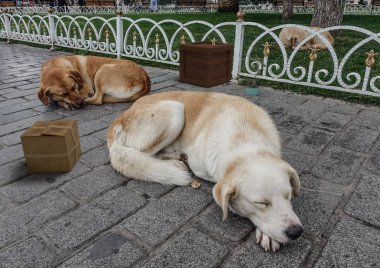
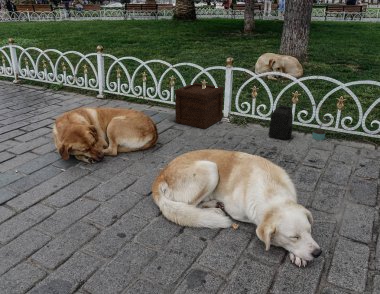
potted plant: present [245,54,266,95] -> present [311,99,334,140]
backpack: none [278,60,308,101] -> present [269,106,293,140]
cardboard box: present [20,120,82,173] -> none [106,184,141,229]

